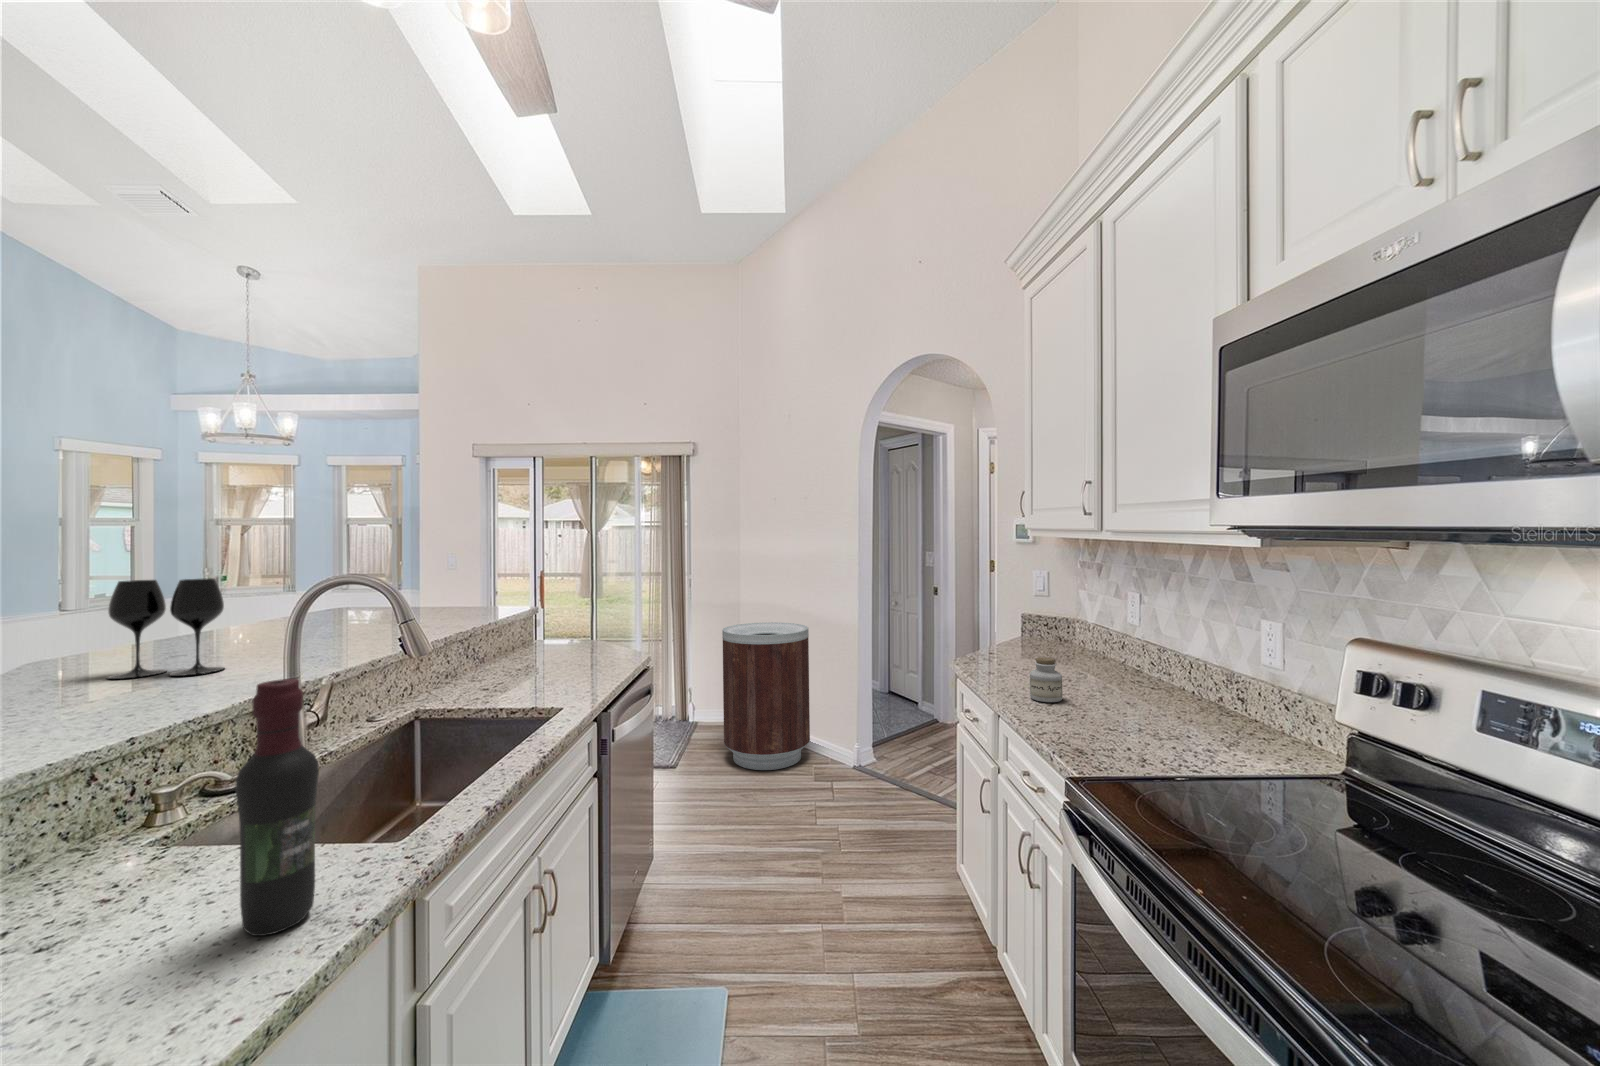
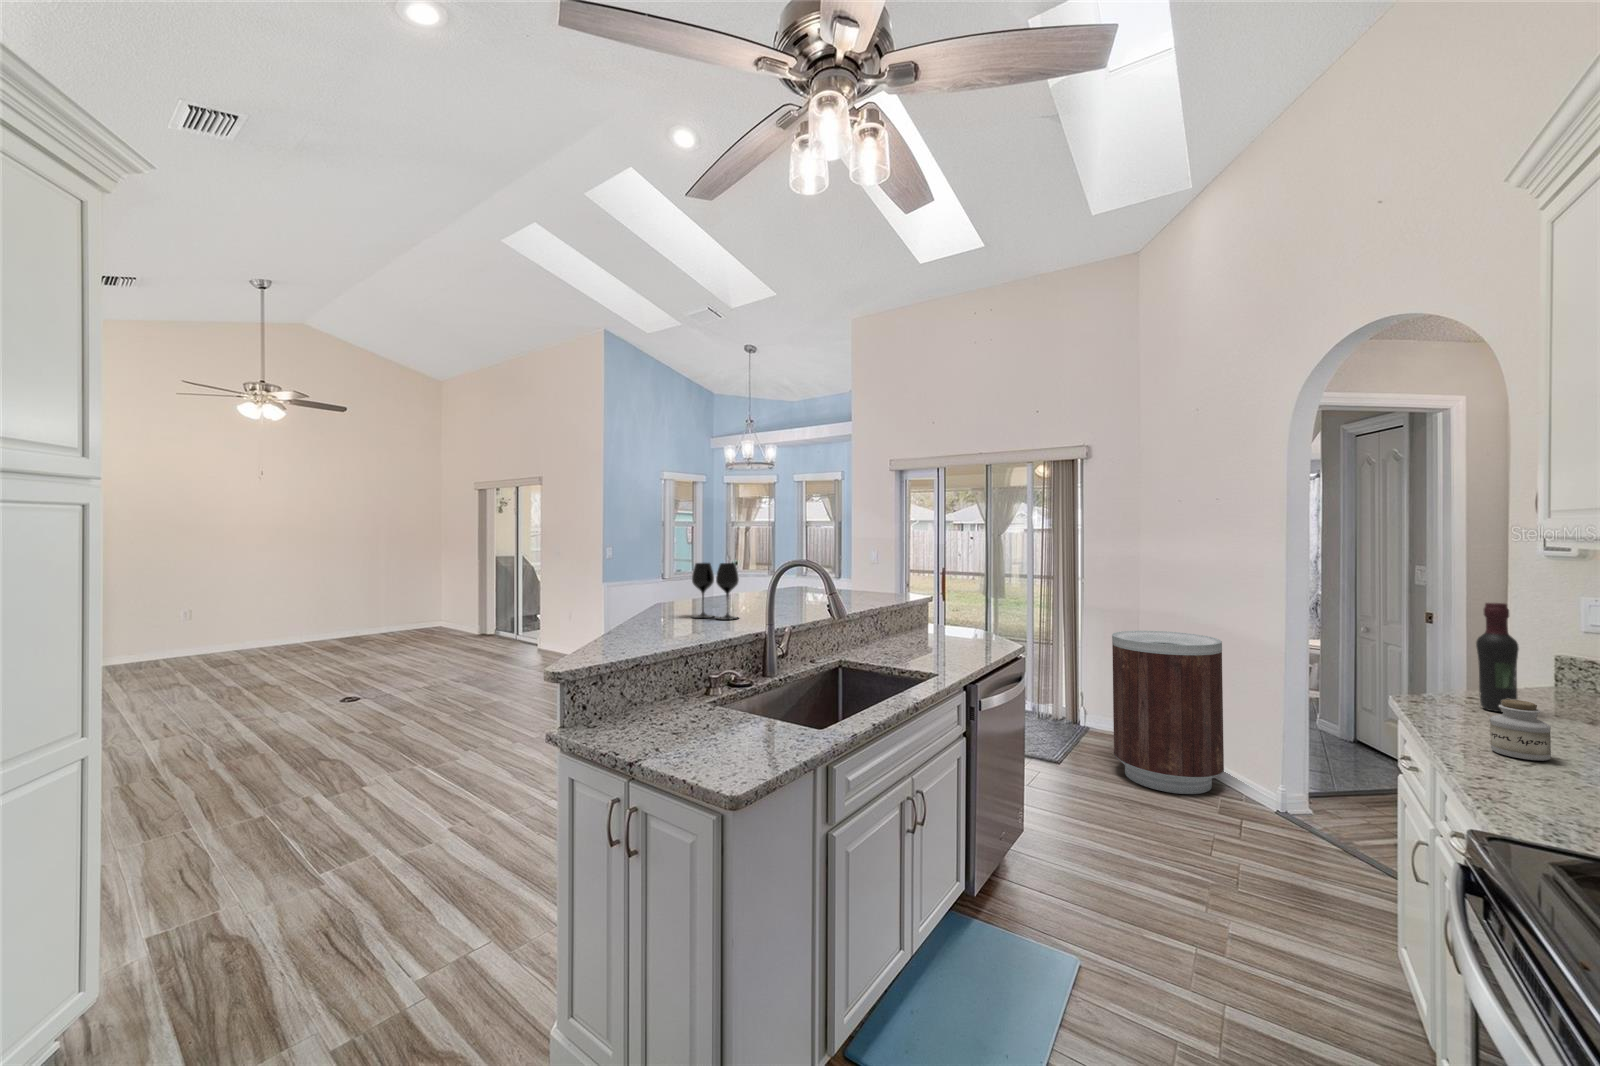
wine bottle: present [235,679,319,936] -> present [1476,603,1519,712]

